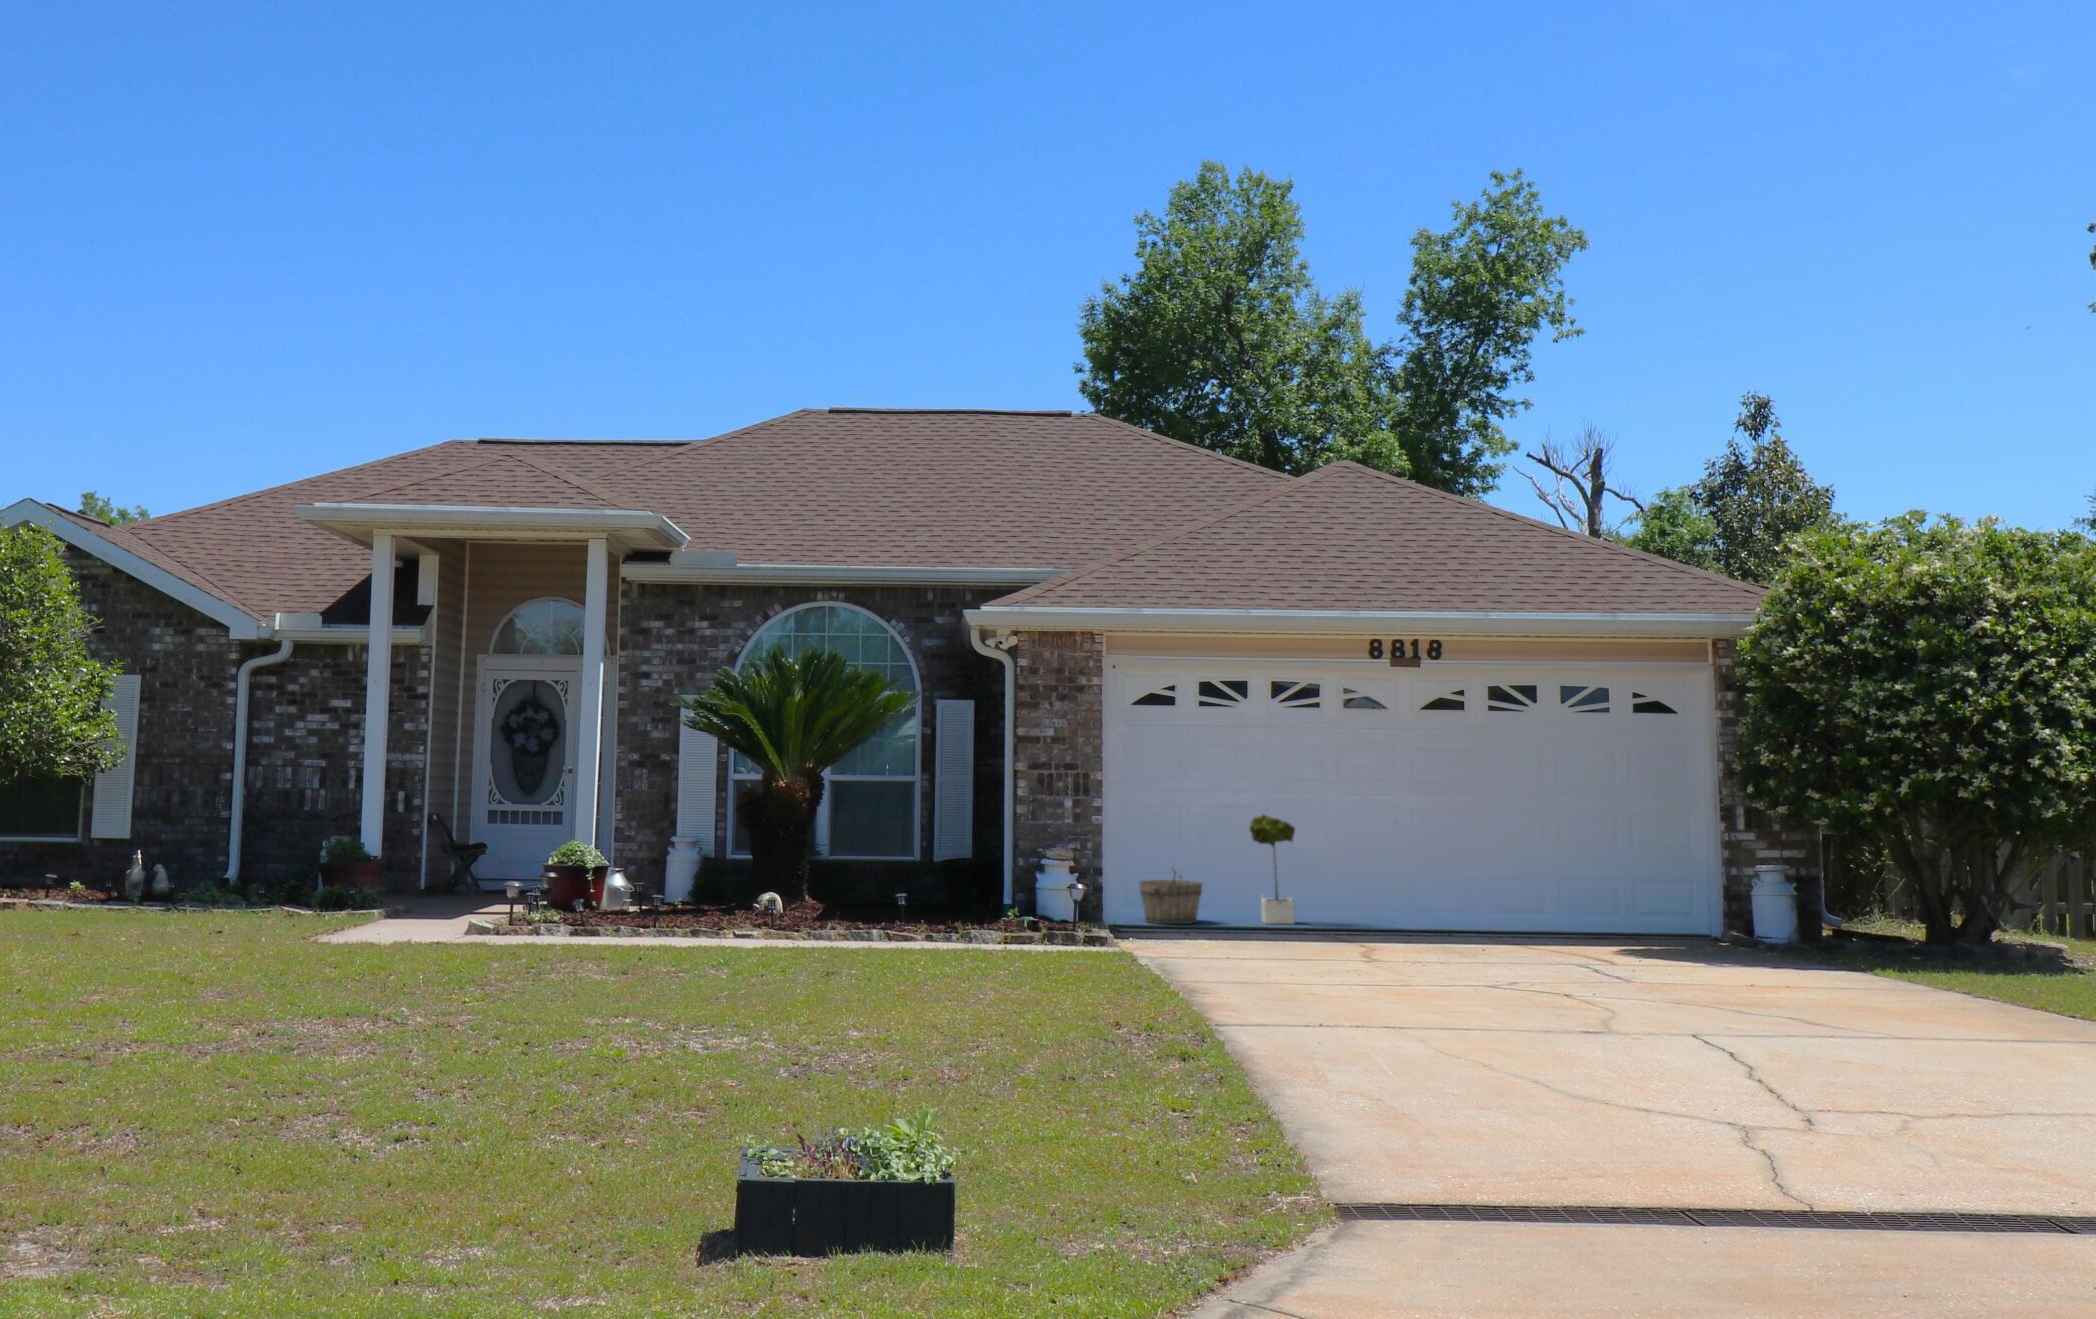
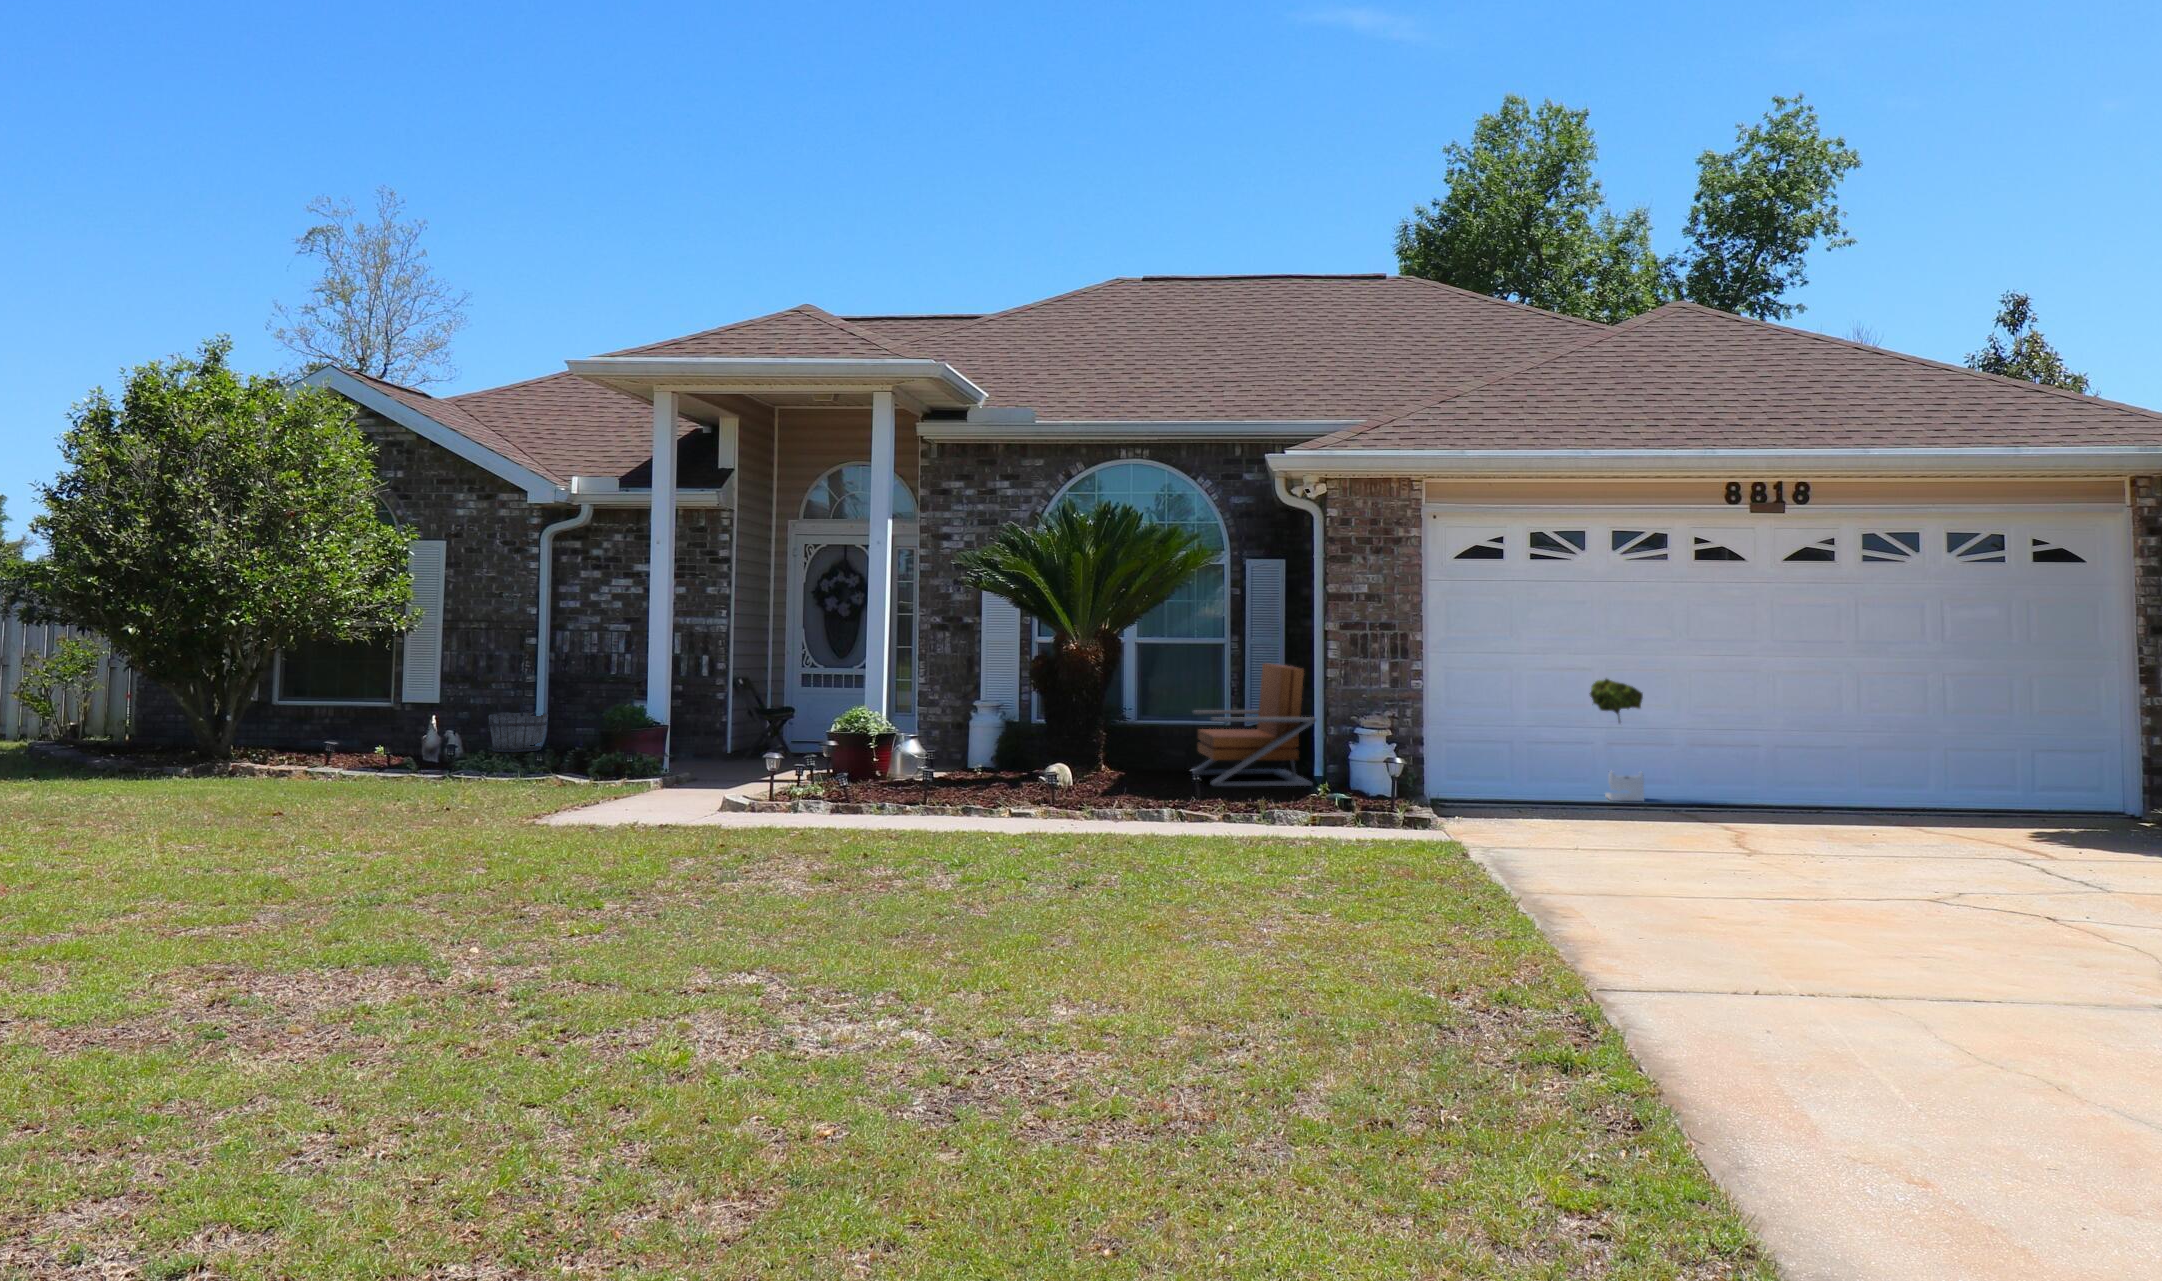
lounge chair: none [888,800,1006,914] -> present [1192,663,1316,786]
wooden bucket: present [1139,876,1202,924] -> present [488,701,548,752]

